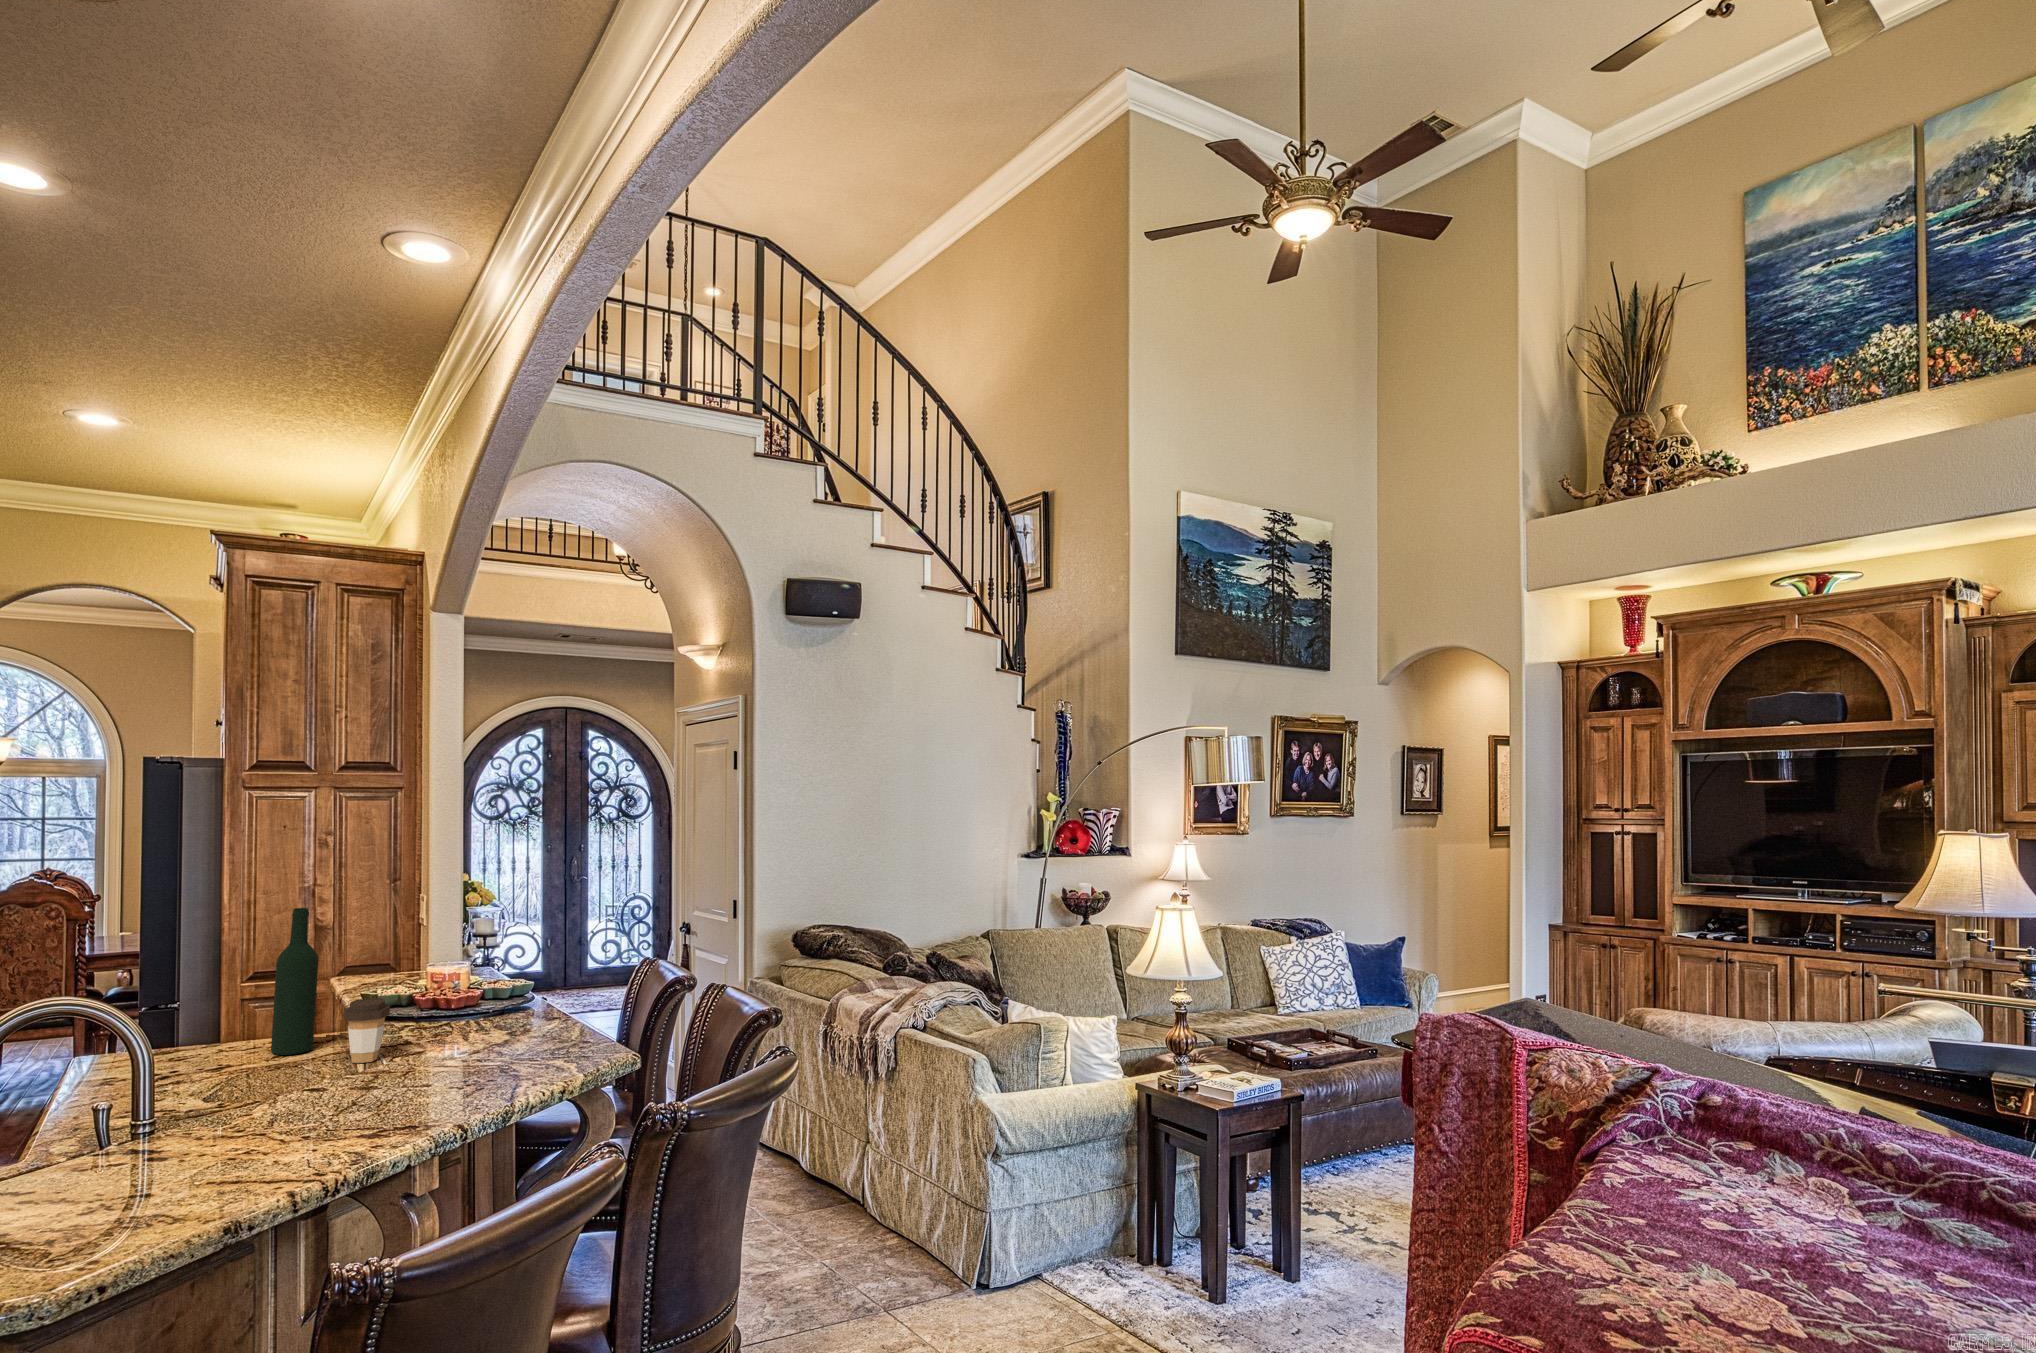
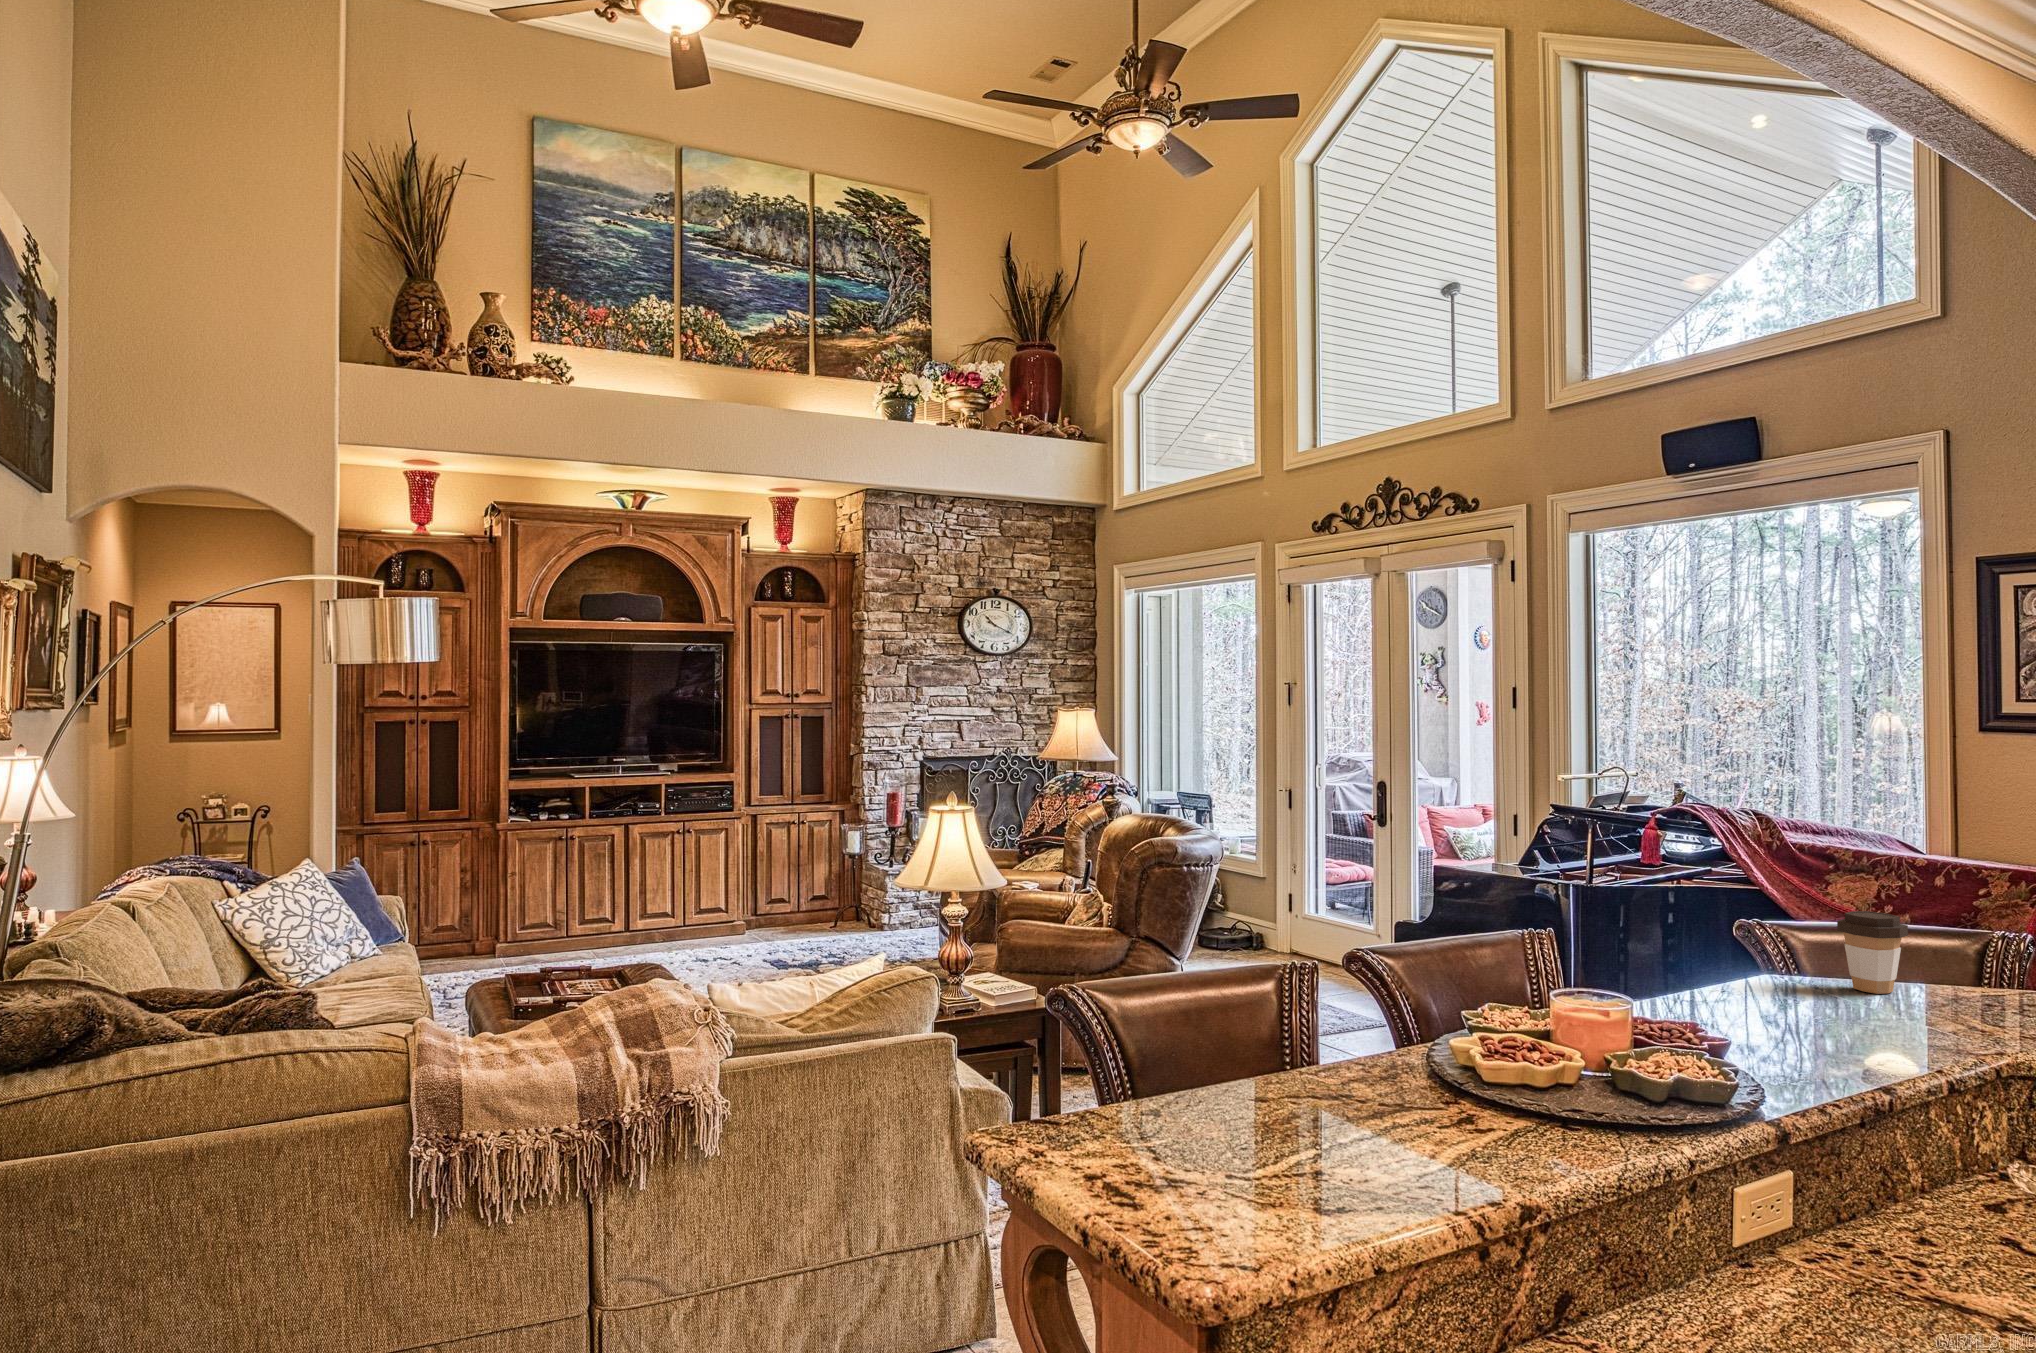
wine bottle: present [271,908,318,1055] -> none [1907,810,1974,1023]

